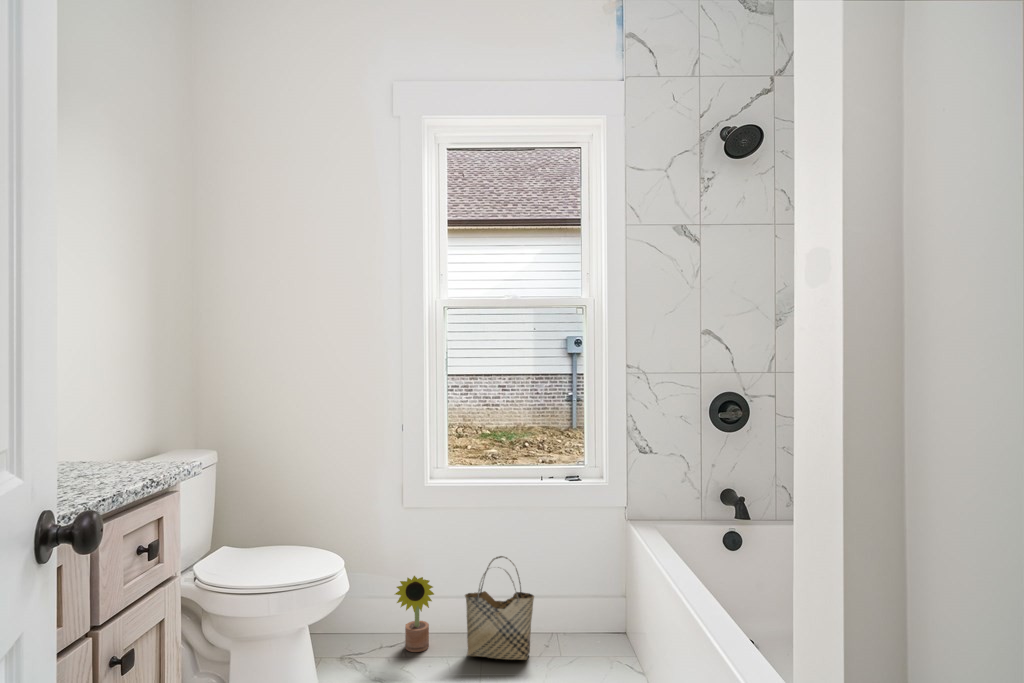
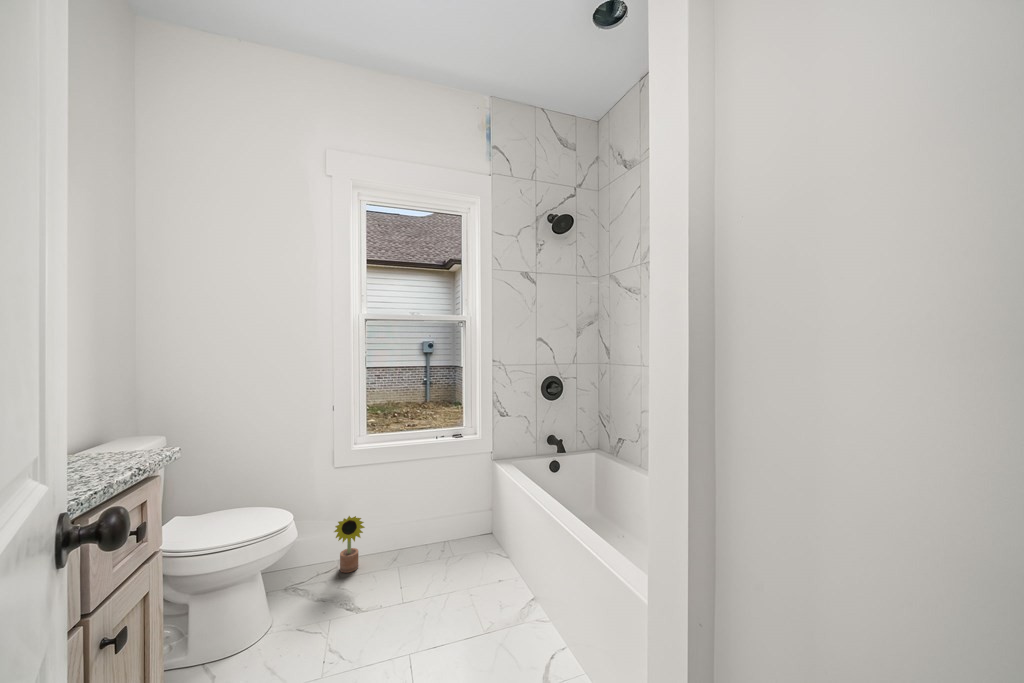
woven basket: present [465,556,534,660] -> none [387,493,437,568]

